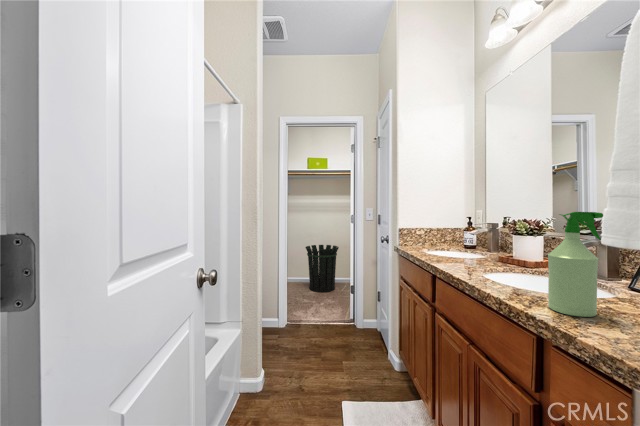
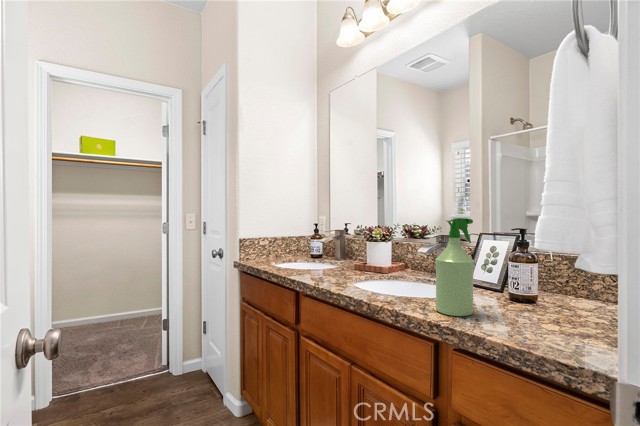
waste bin: present [305,245,339,292] -> none [80,266,138,337]

